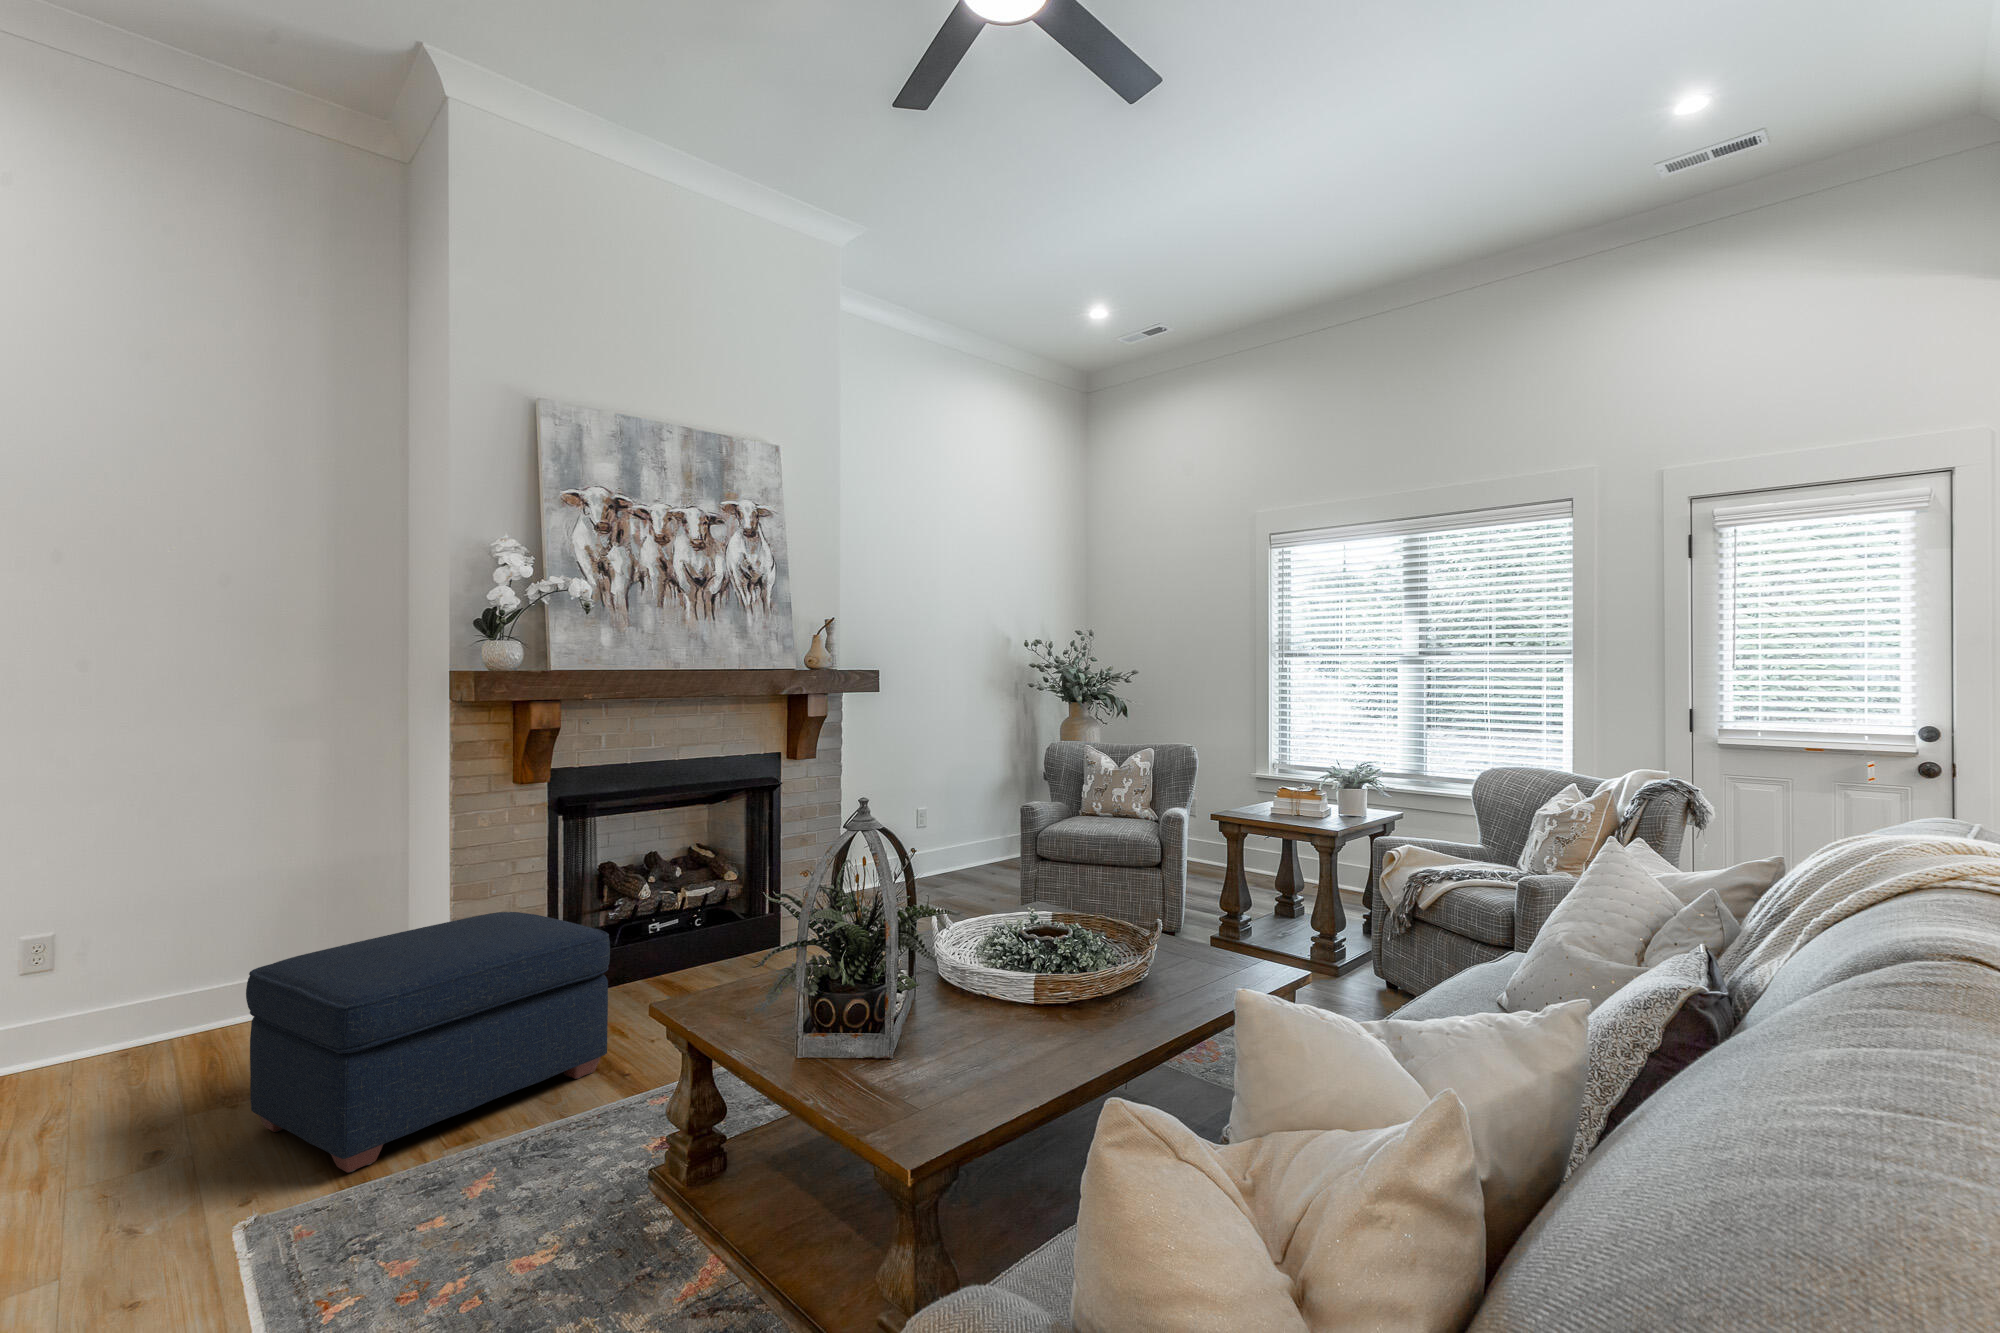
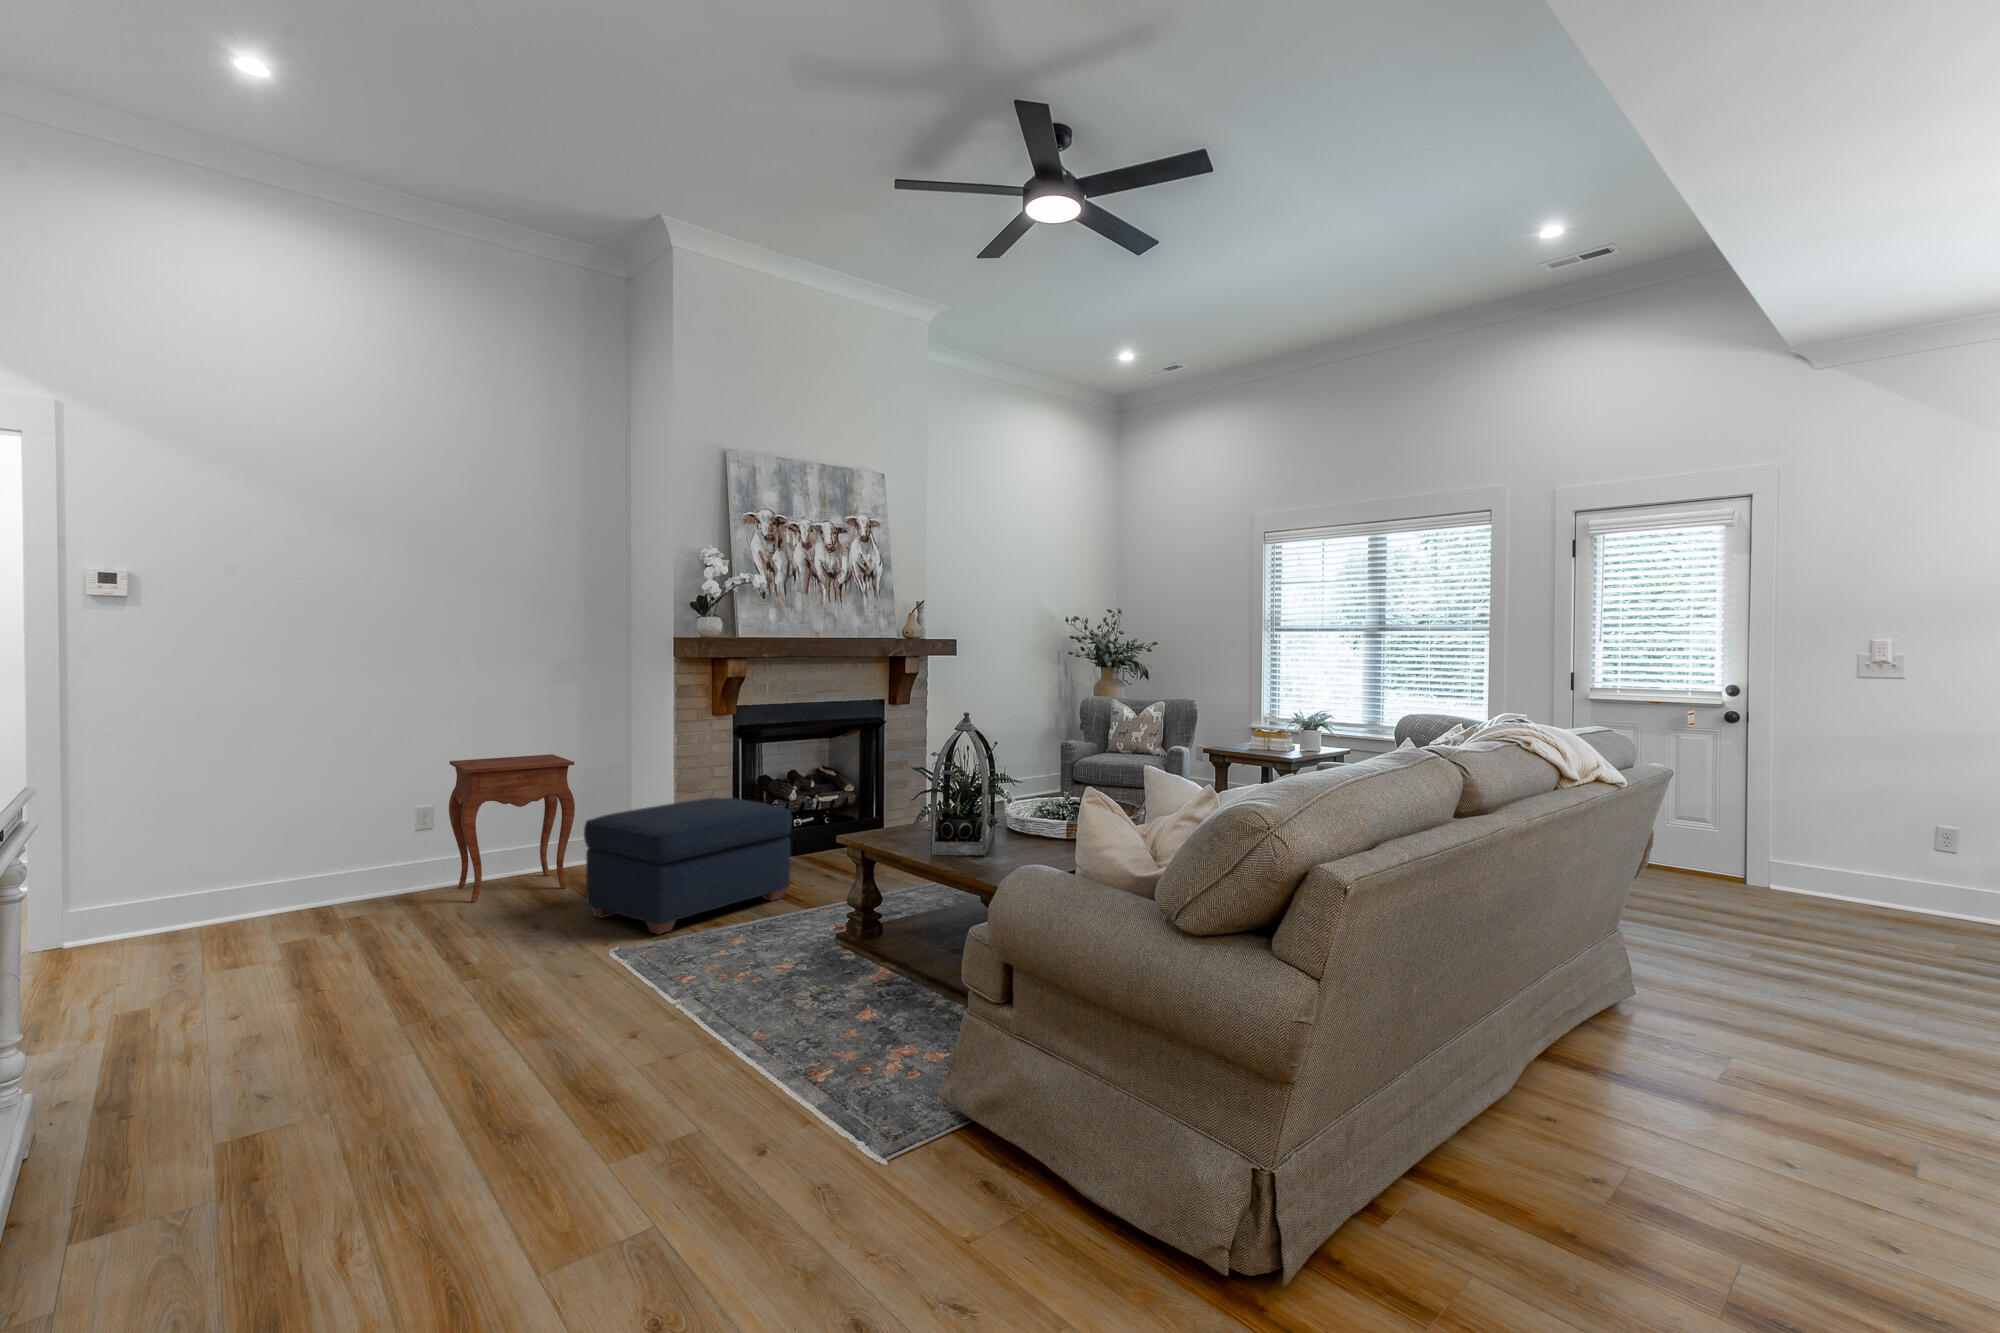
side table: none [62,846,276,1099] -> present [449,754,575,902]

